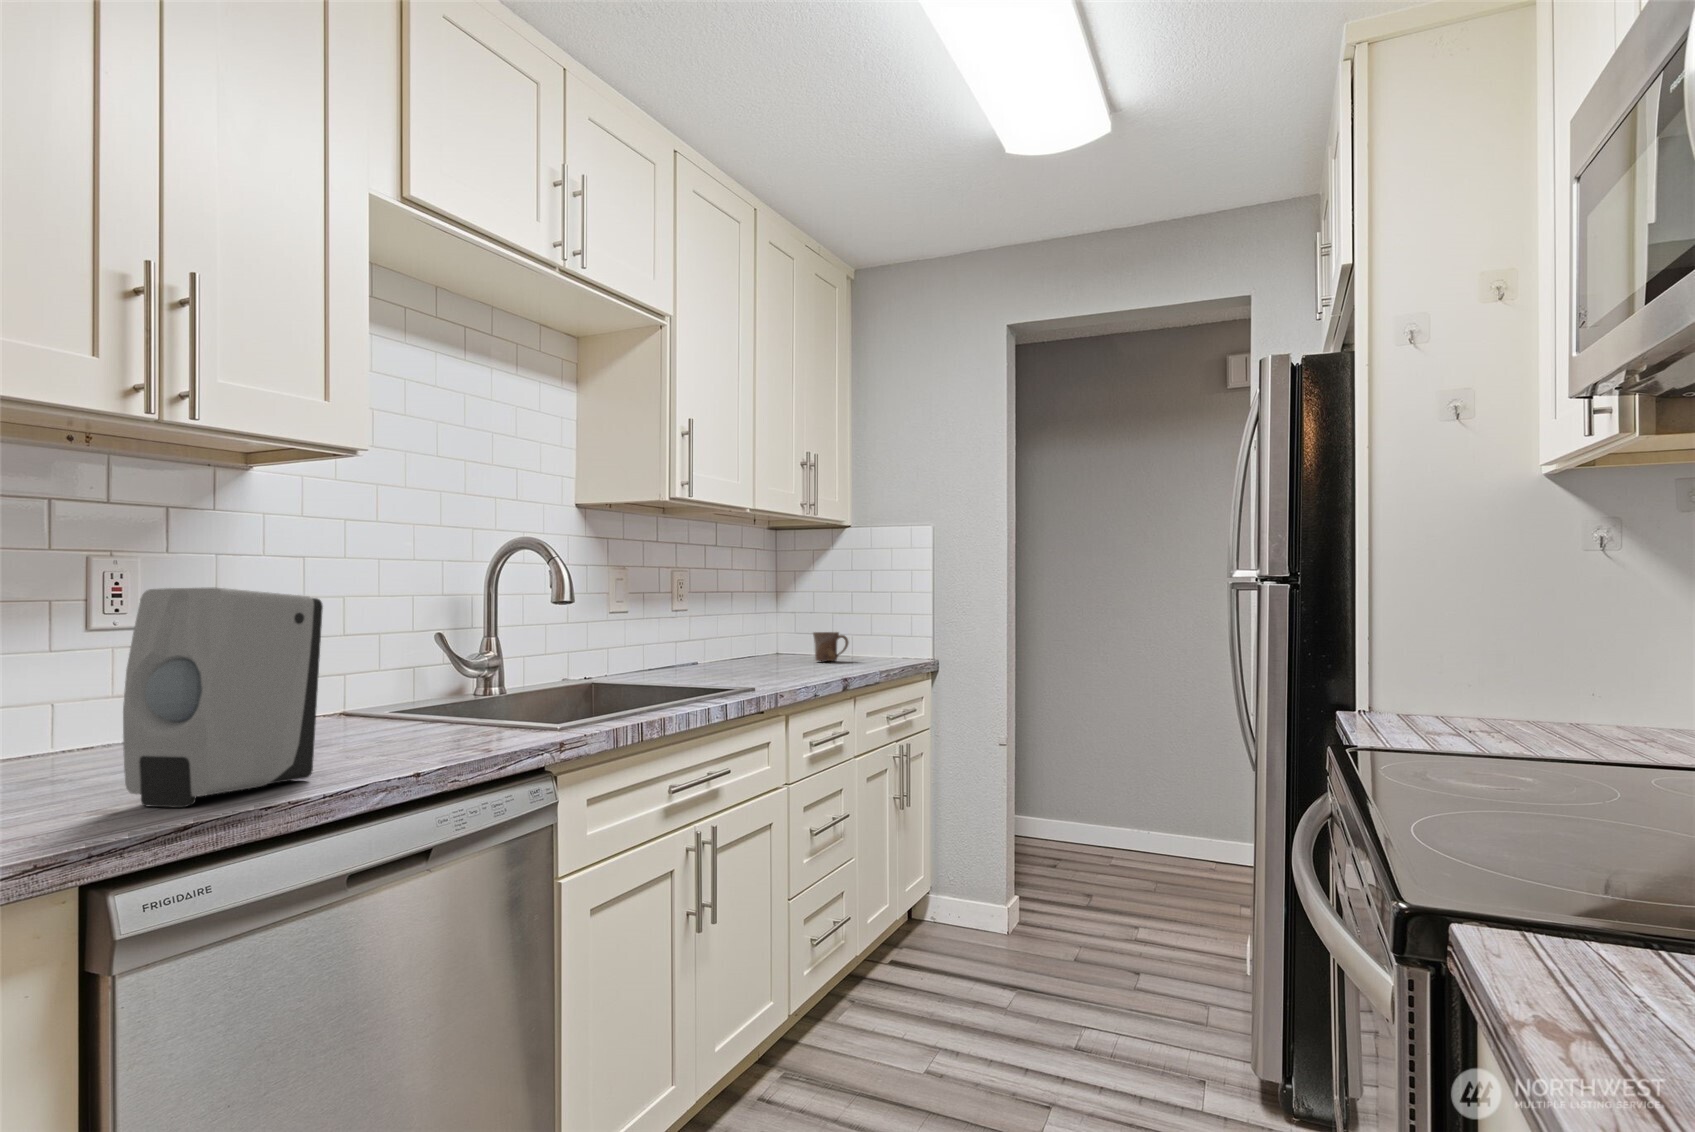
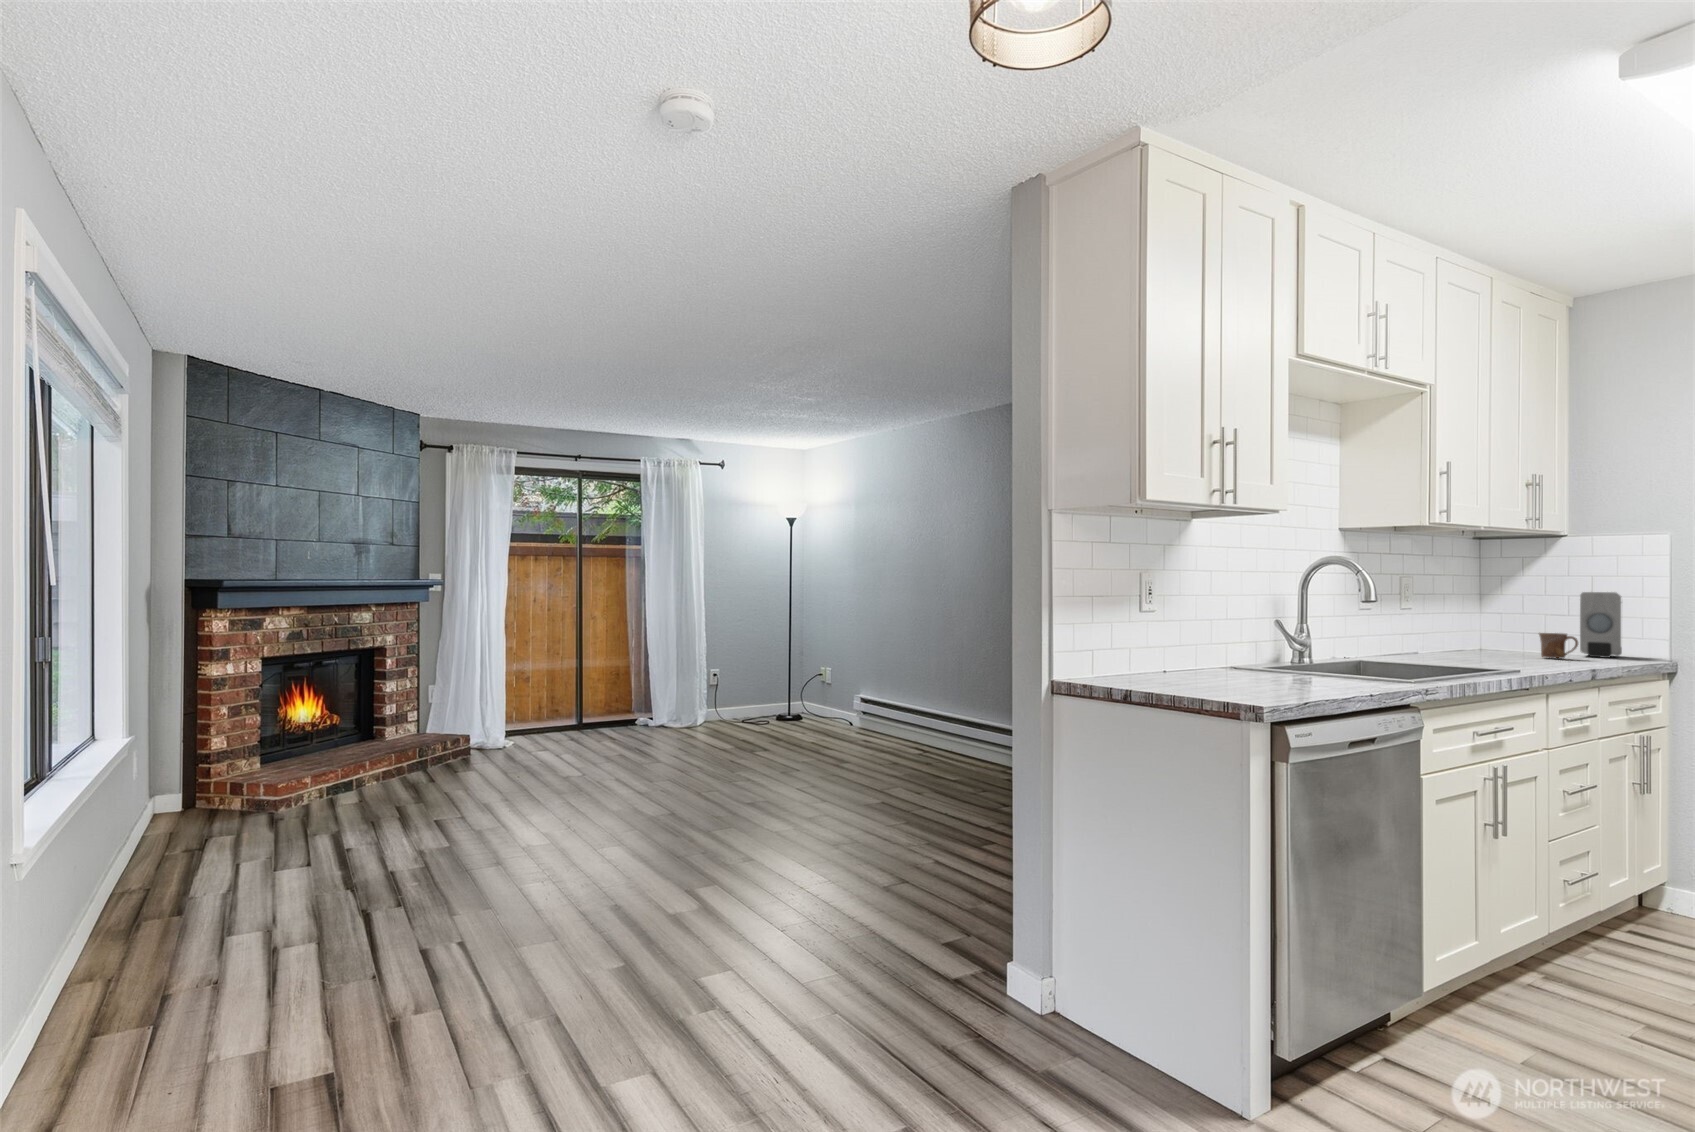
soap dispenser: present [123,588,323,807] -> present [1580,592,1622,658]

